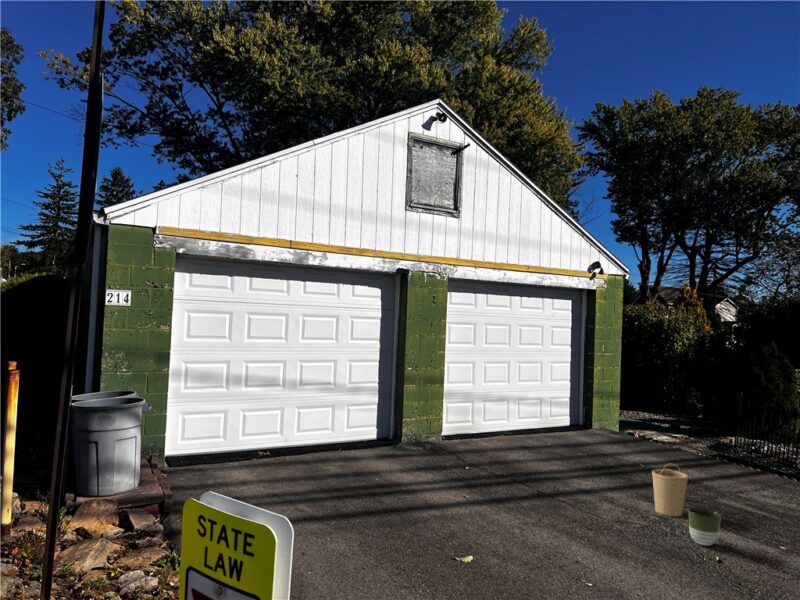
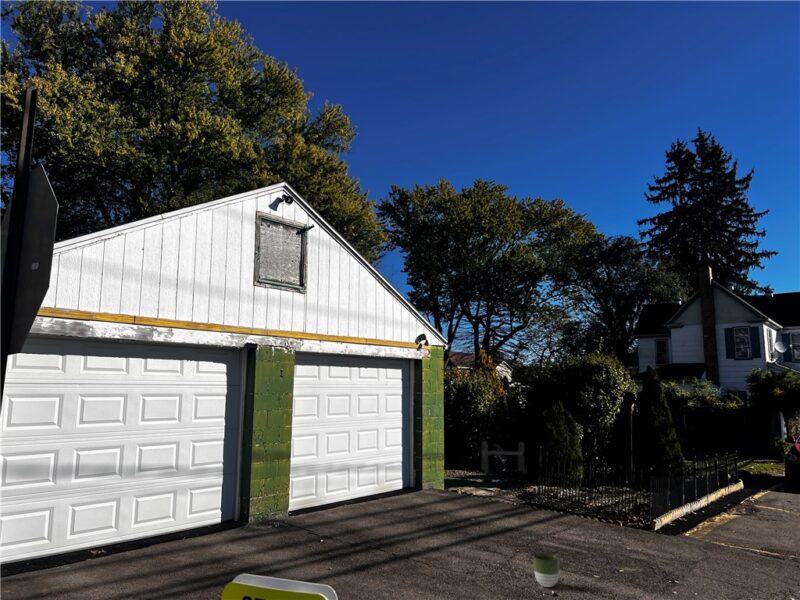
bench: none [673,384,728,424] -> present [482,442,525,474]
basket: present [652,463,688,517] -> none [495,516,525,565]

